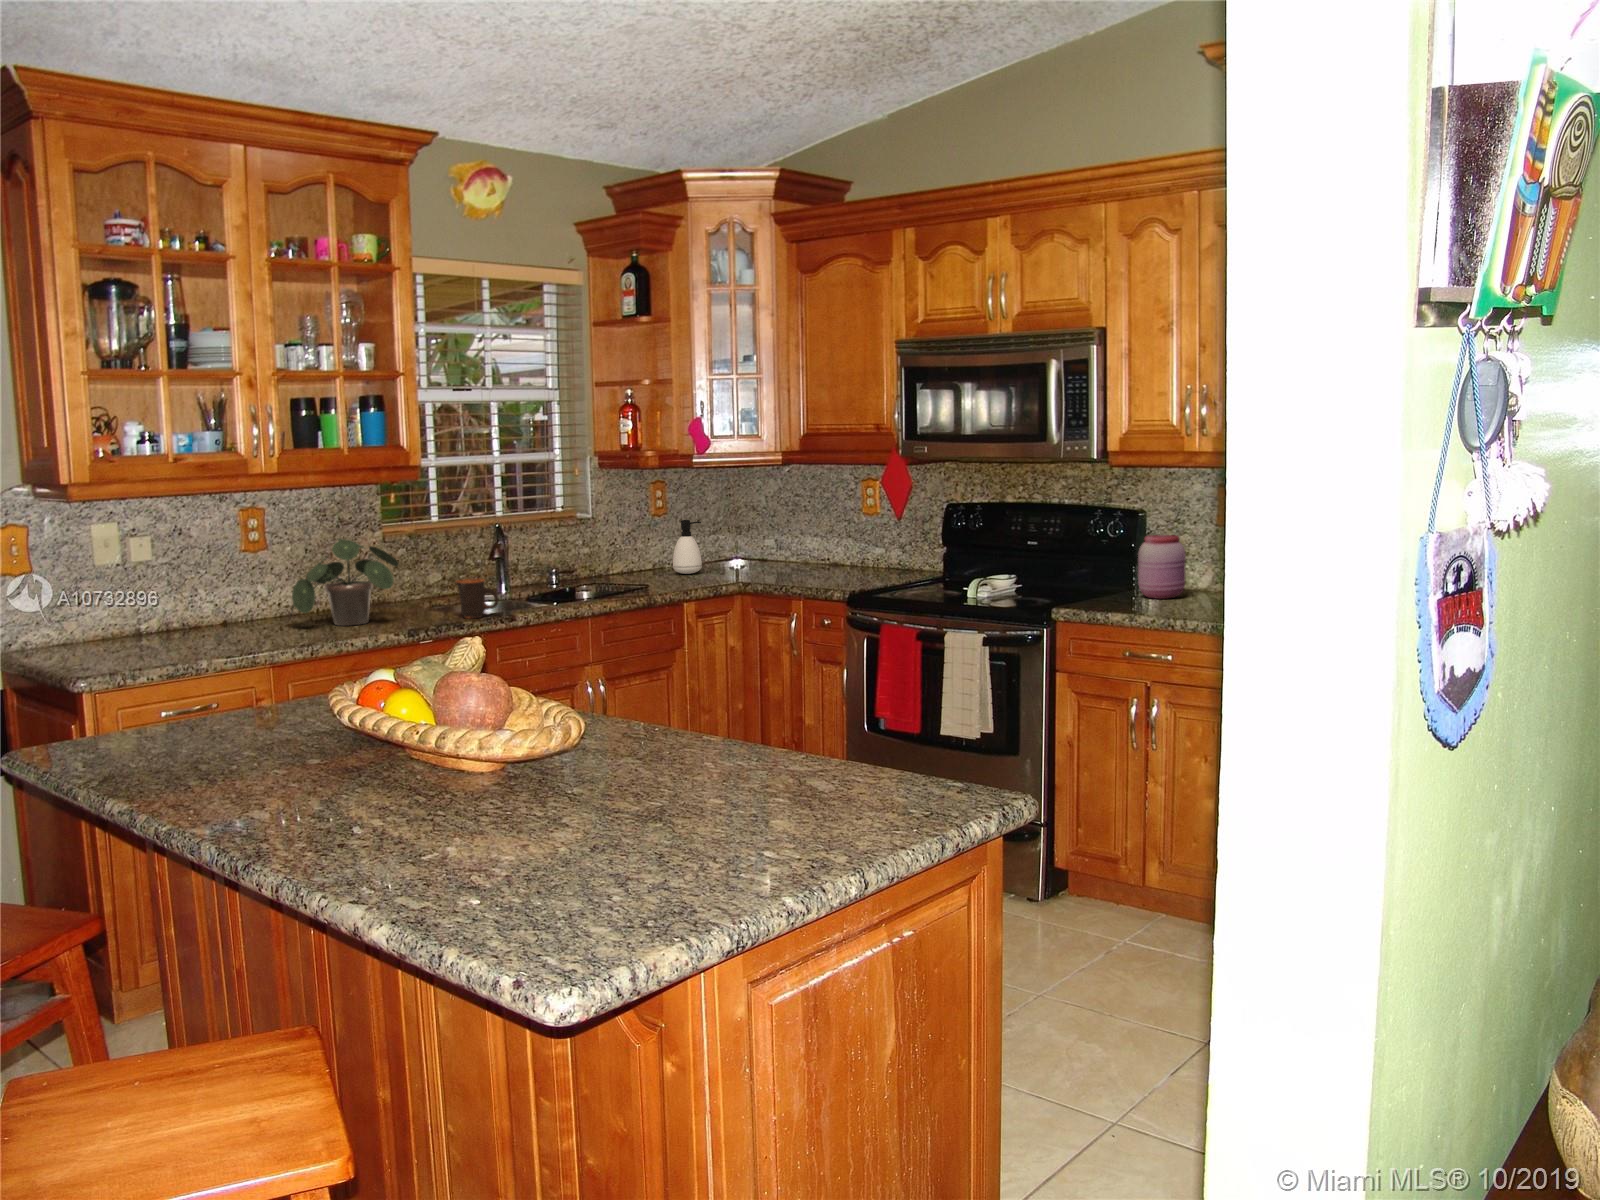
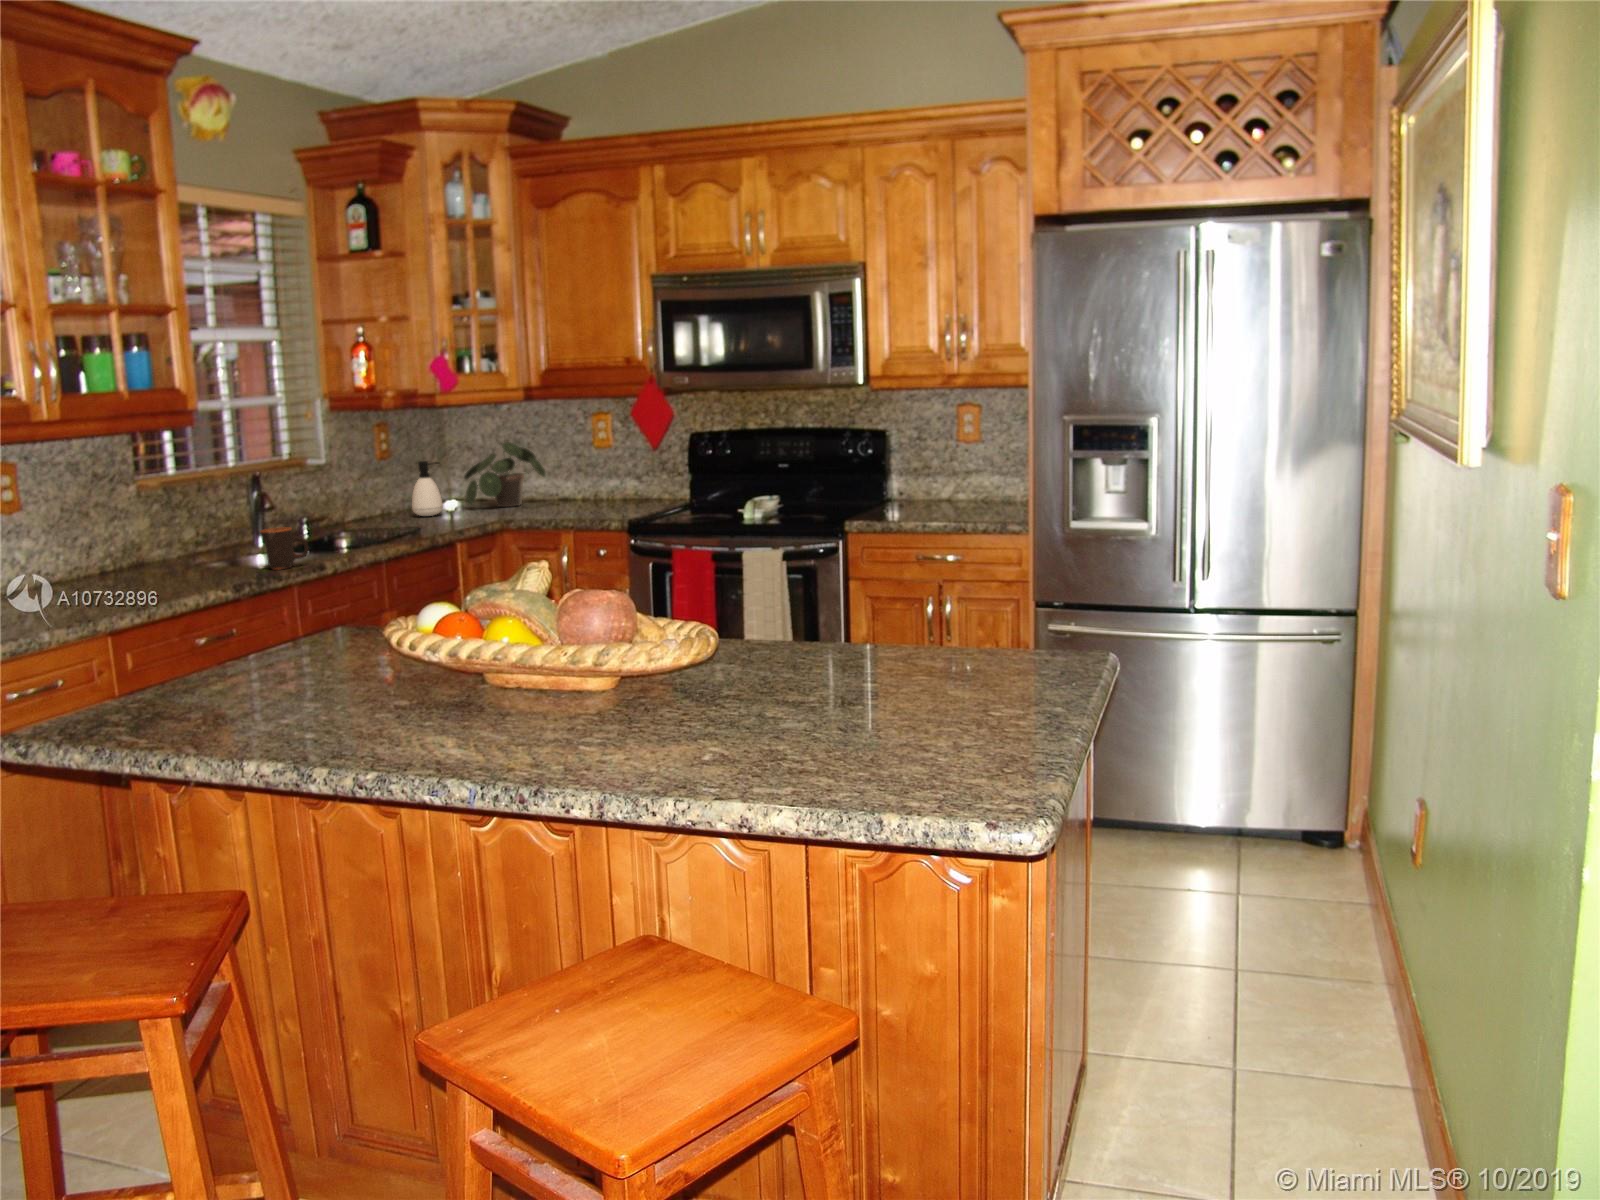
jar: present [1138,535,1186,599] -> none [893,450,934,506]
potted plant: present [291,539,399,626] -> present [464,442,546,507]

